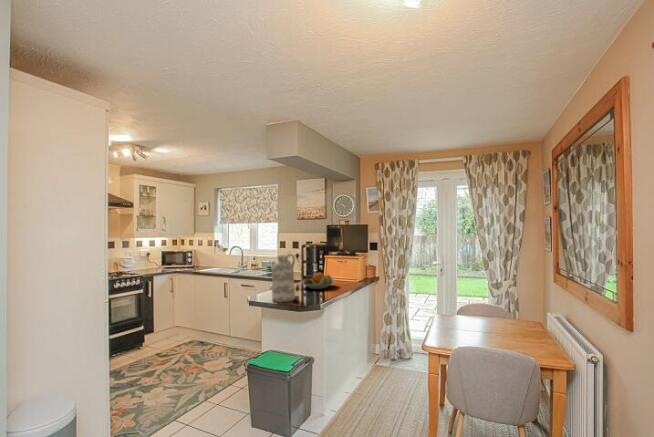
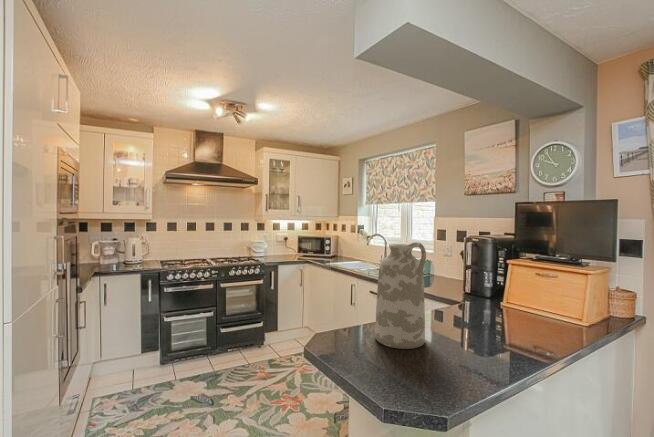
fruit bowl: present [300,273,336,289] -> none [451,288,534,325]

